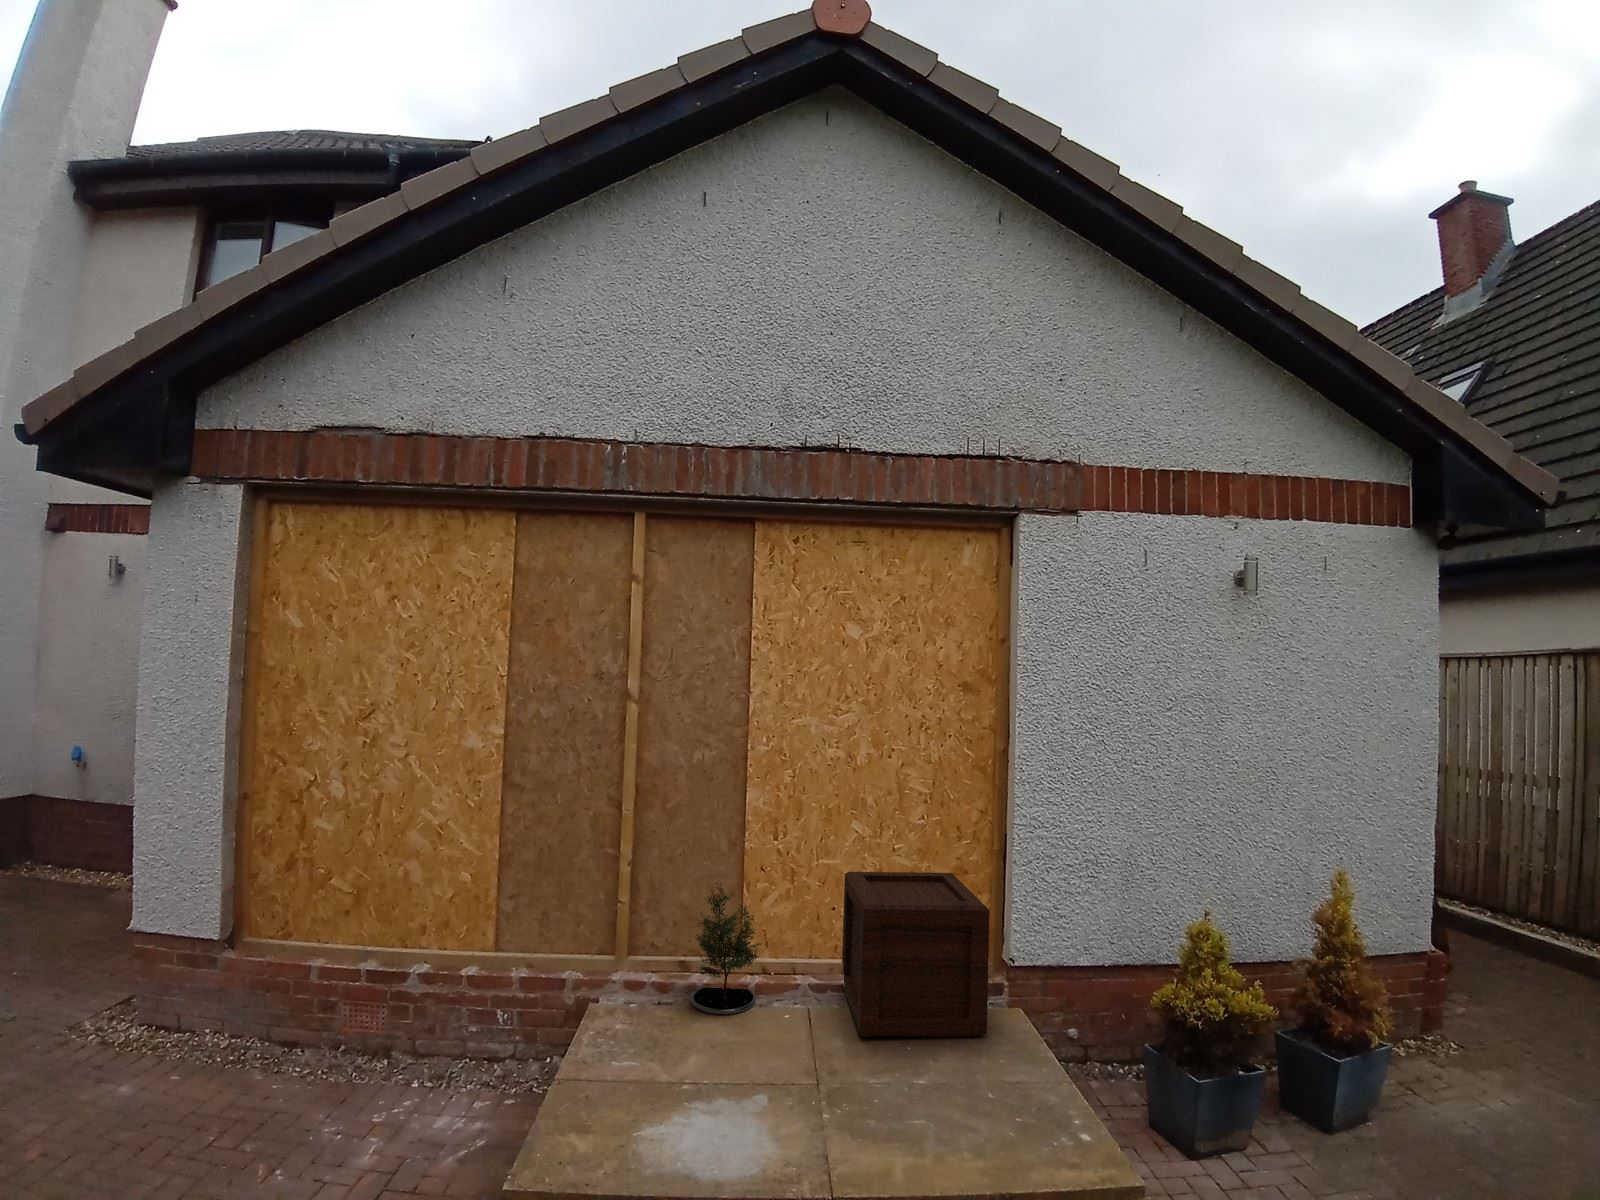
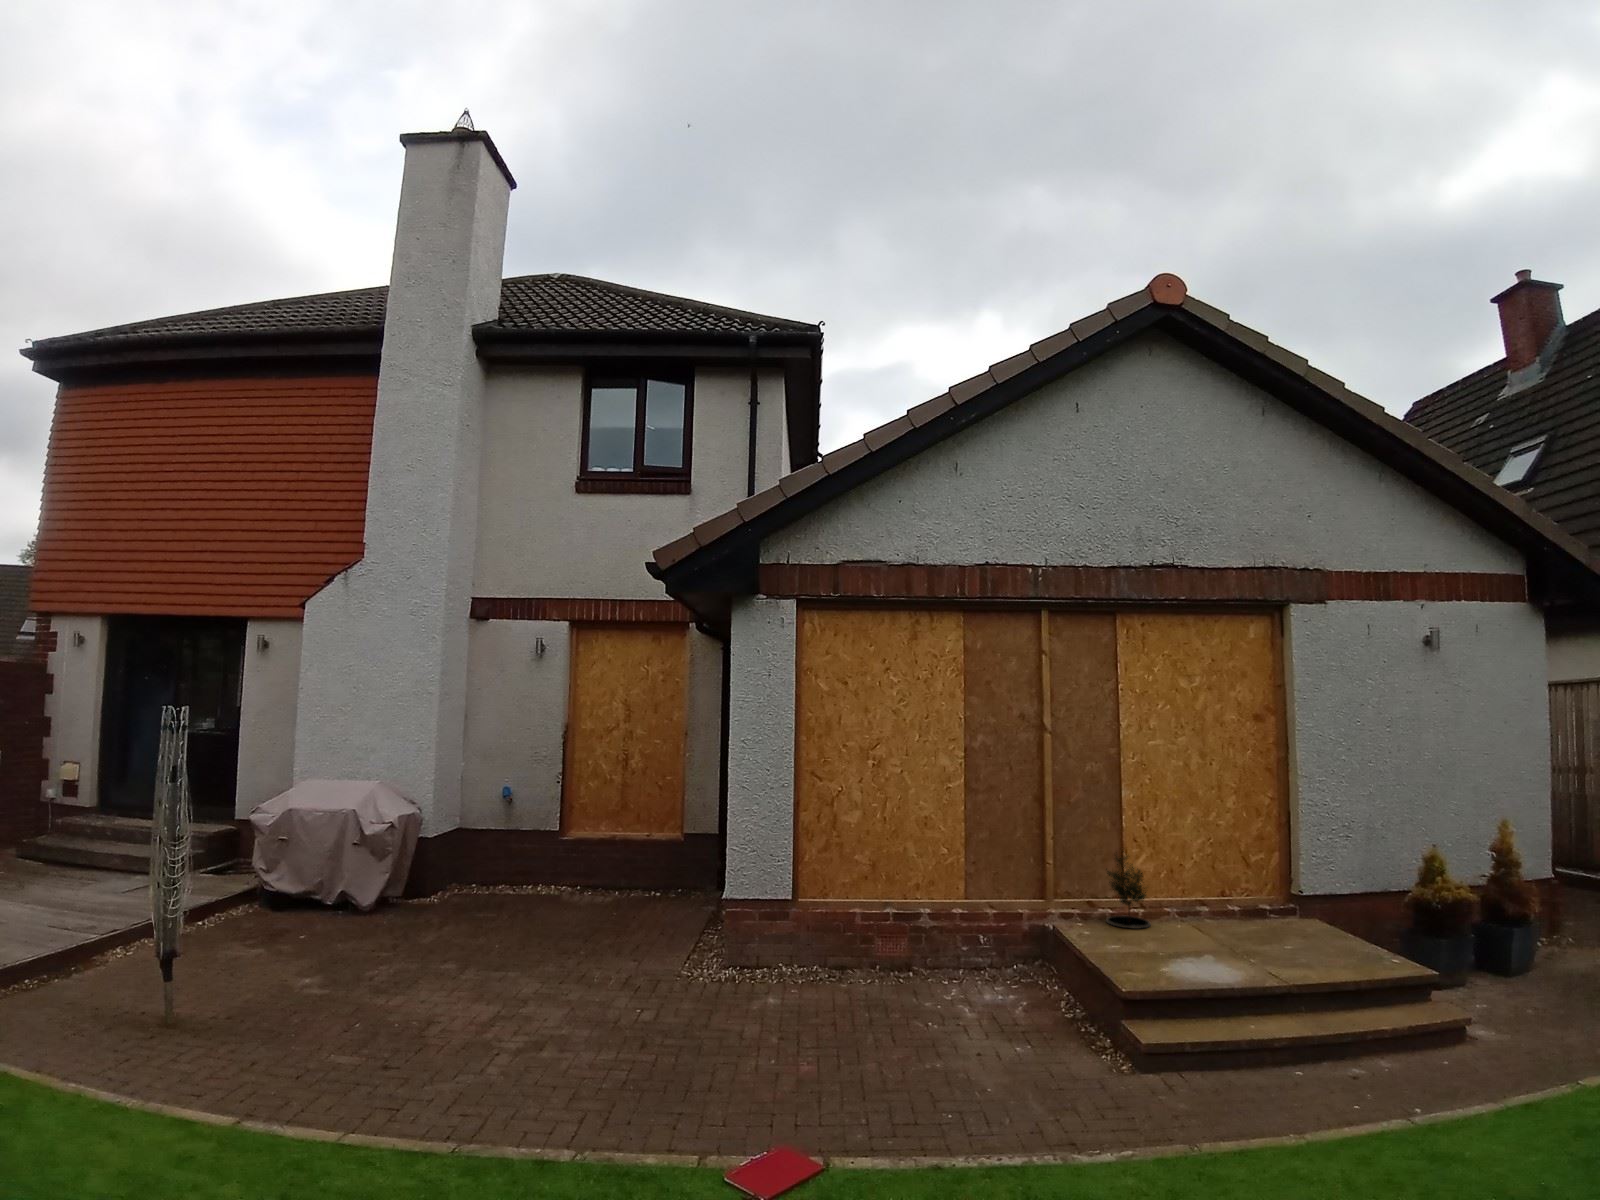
wooden crate: present [842,872,990,1037] -> none [1190,840,1310,934]

